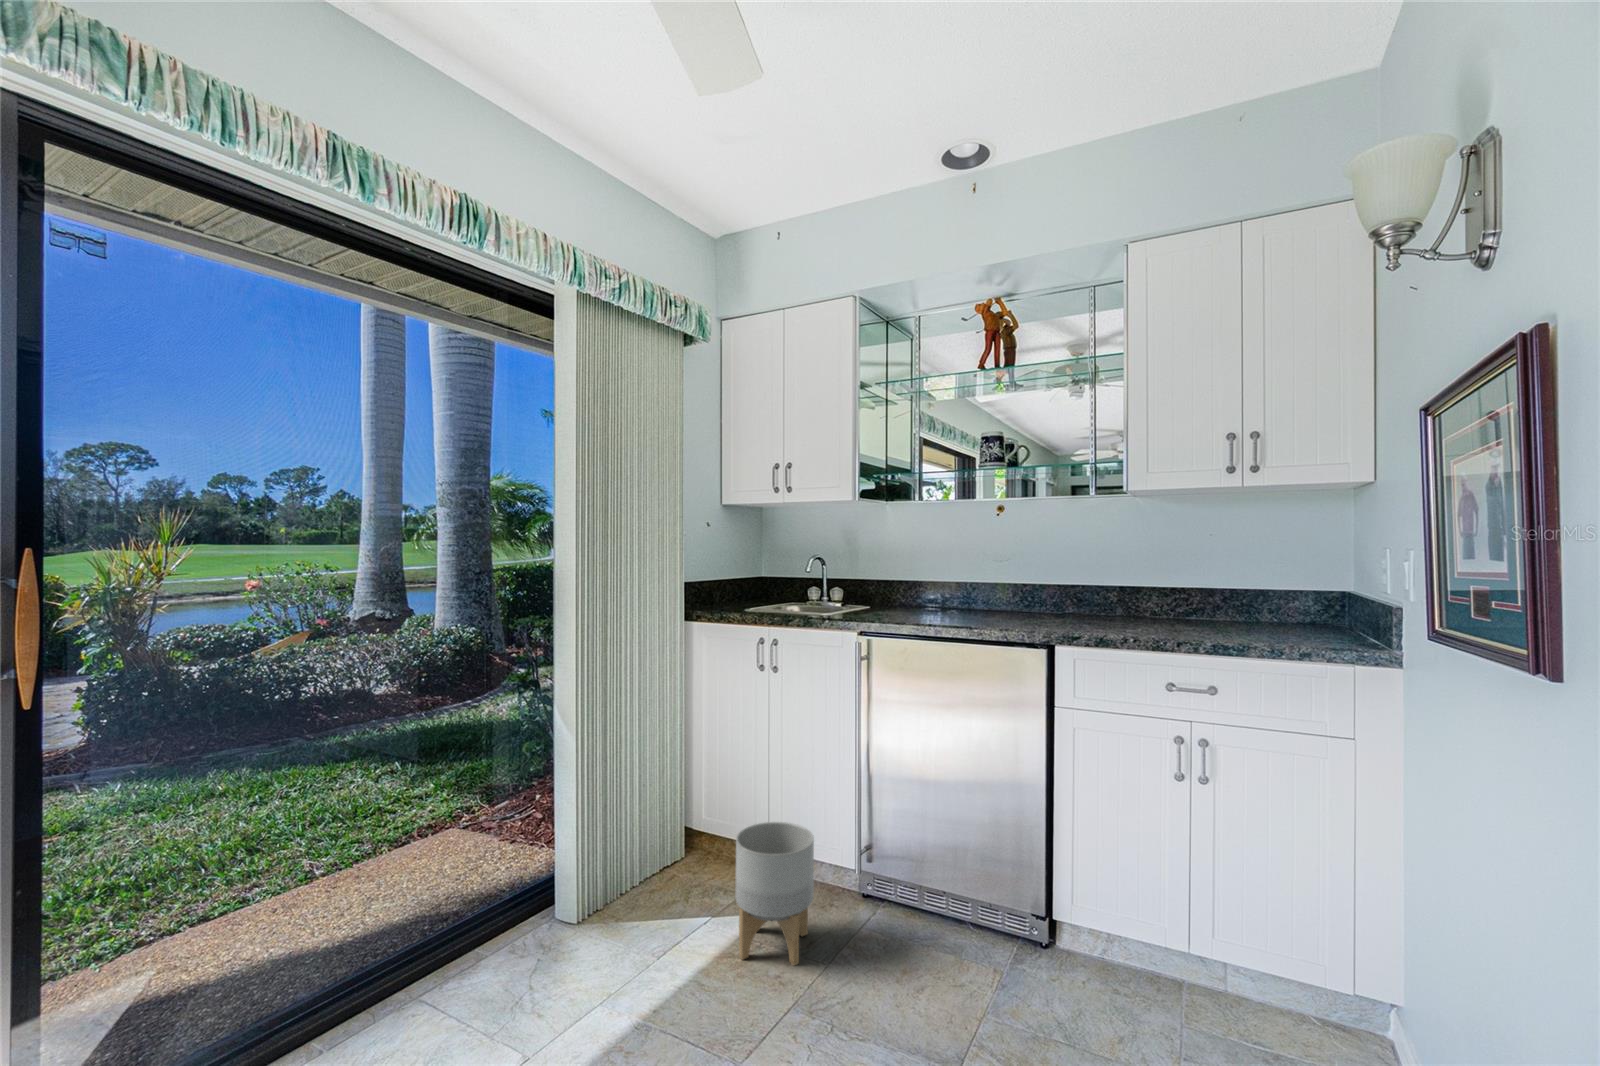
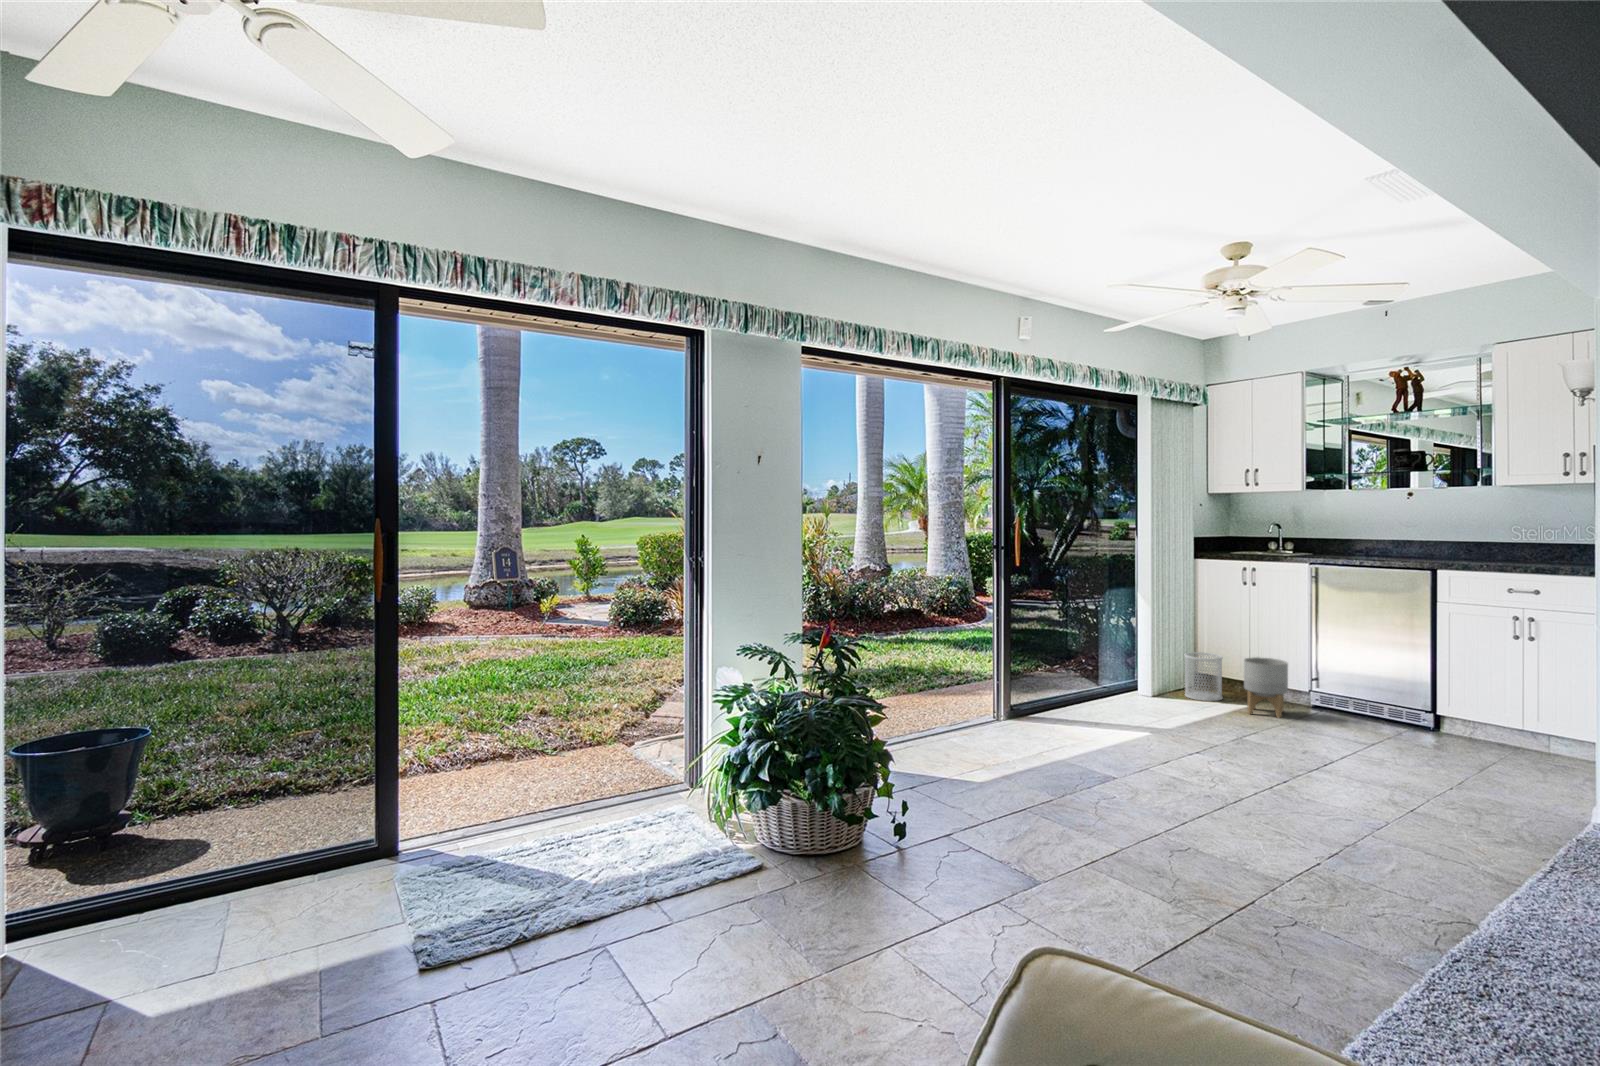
wastebasket: none [651,797,718,907] -> present [1185,652,1223,701]

